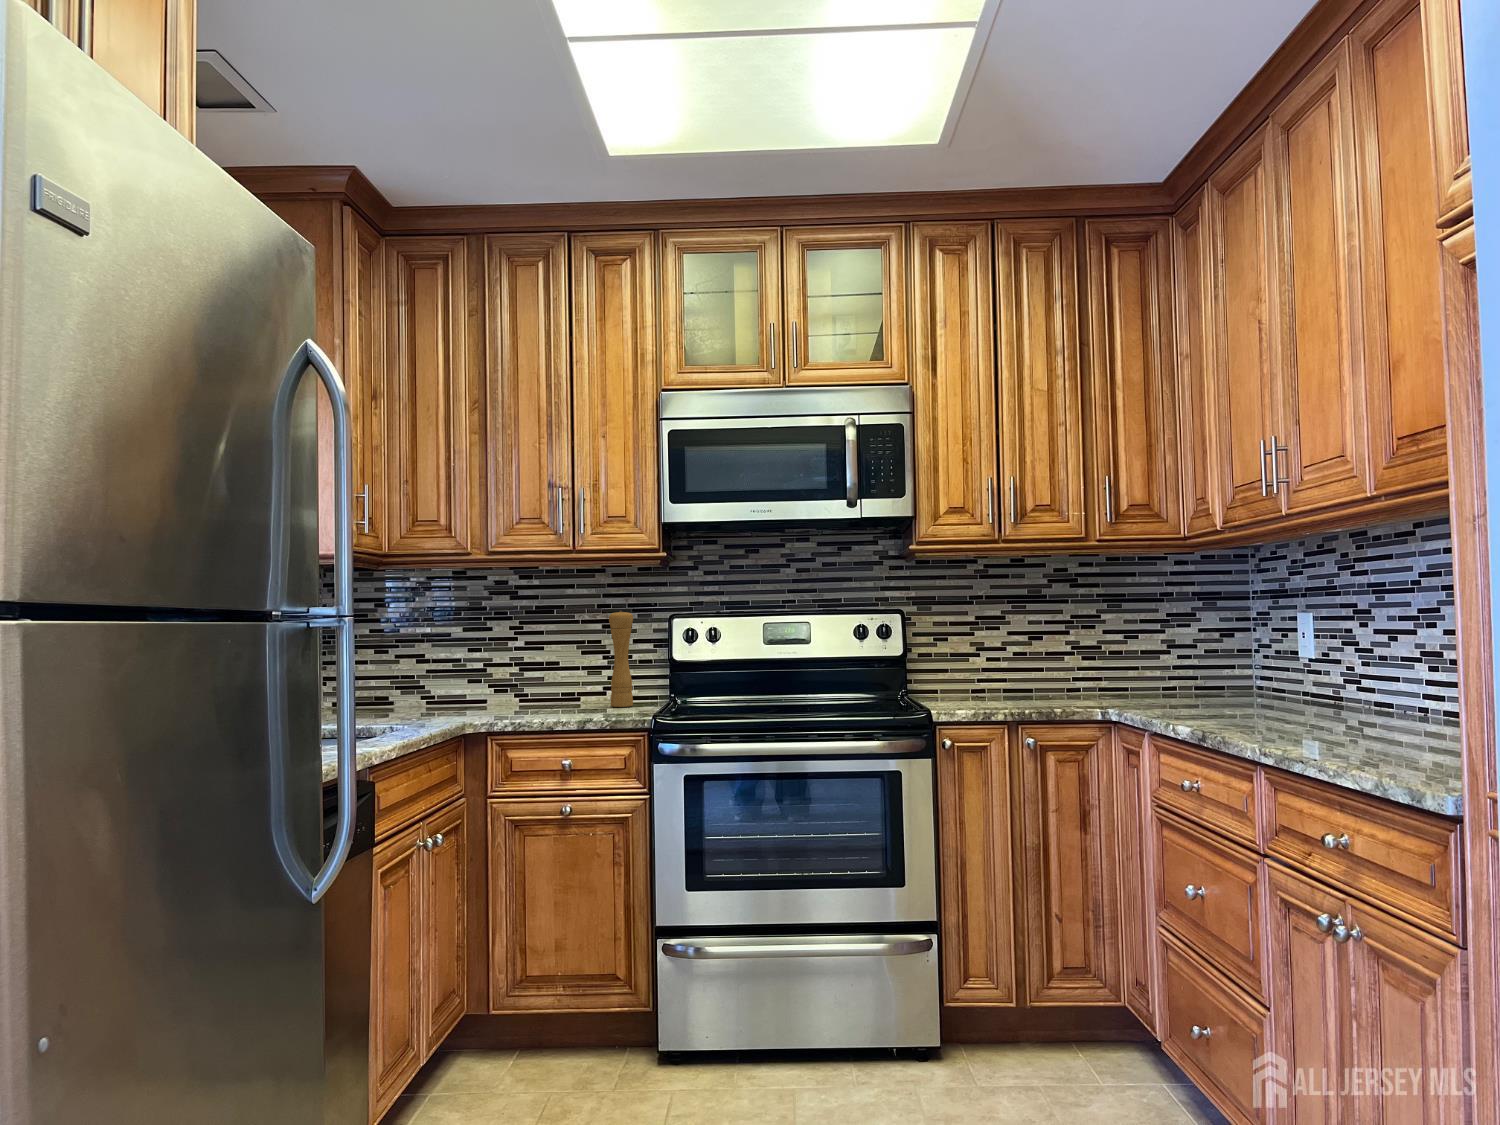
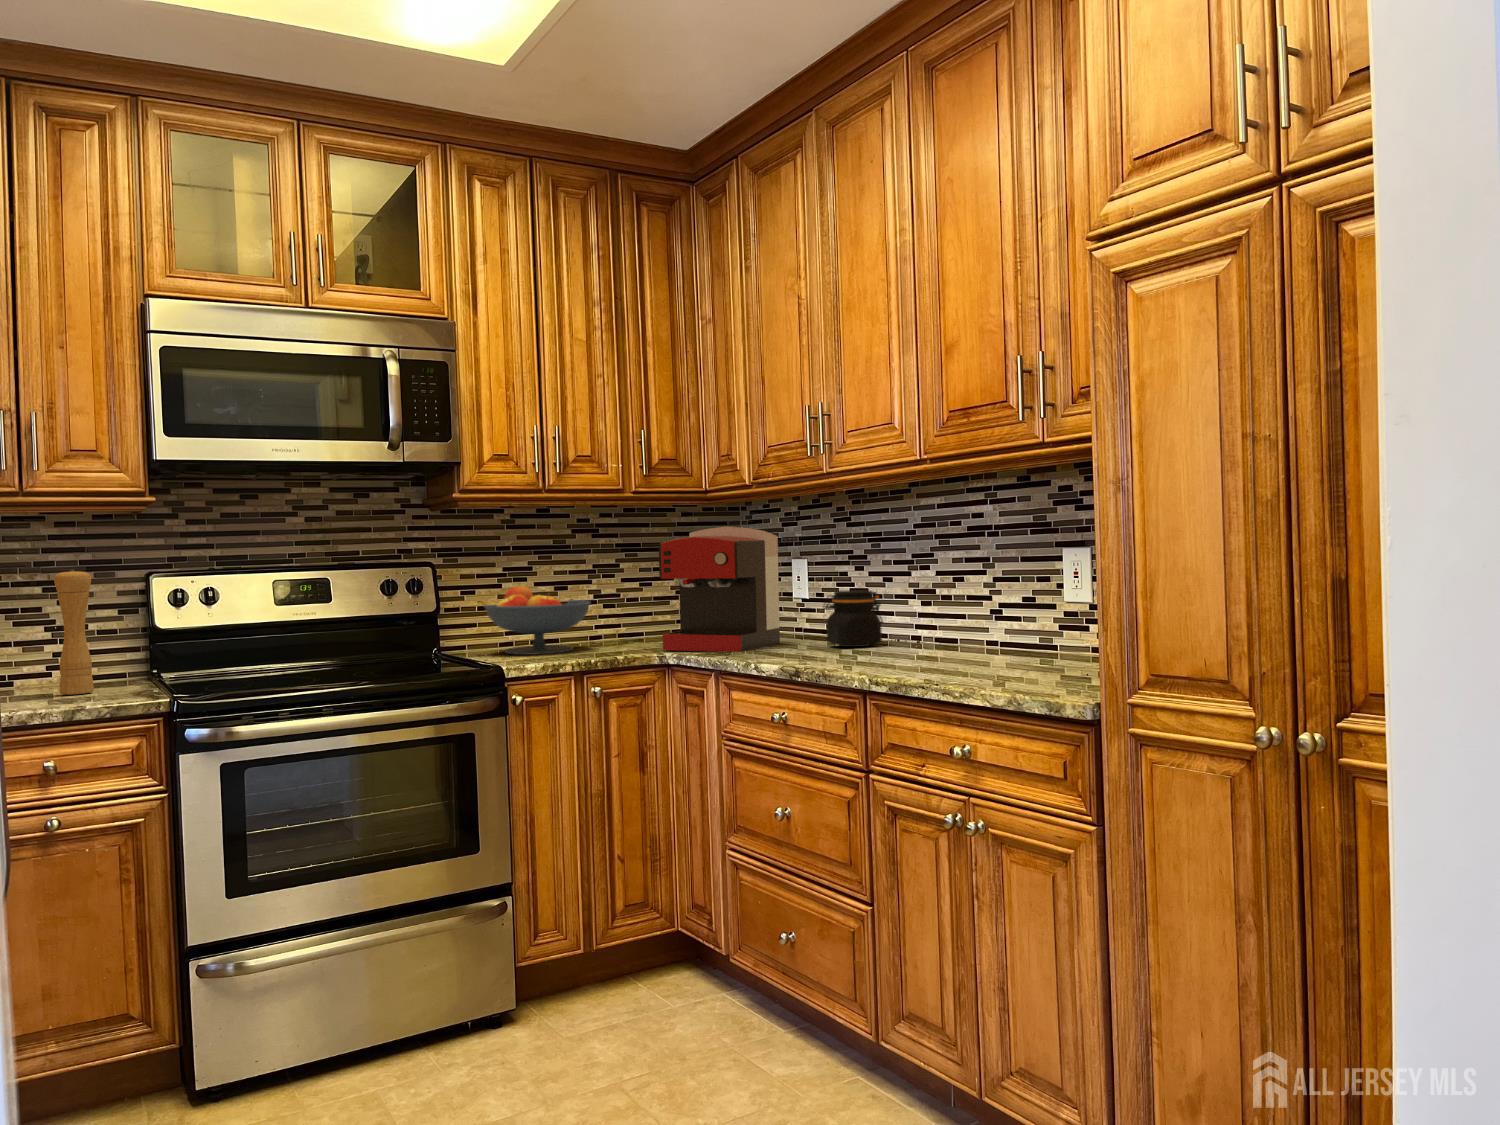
coffee maker: none [1112,576,1263,715] -> present [659,526,780,652]
fruit bowl: none [954,633,1059,702] -> present [484,586,590,655]
jar: none [1296,652,1382,720] -> present [823,590,883,647]

